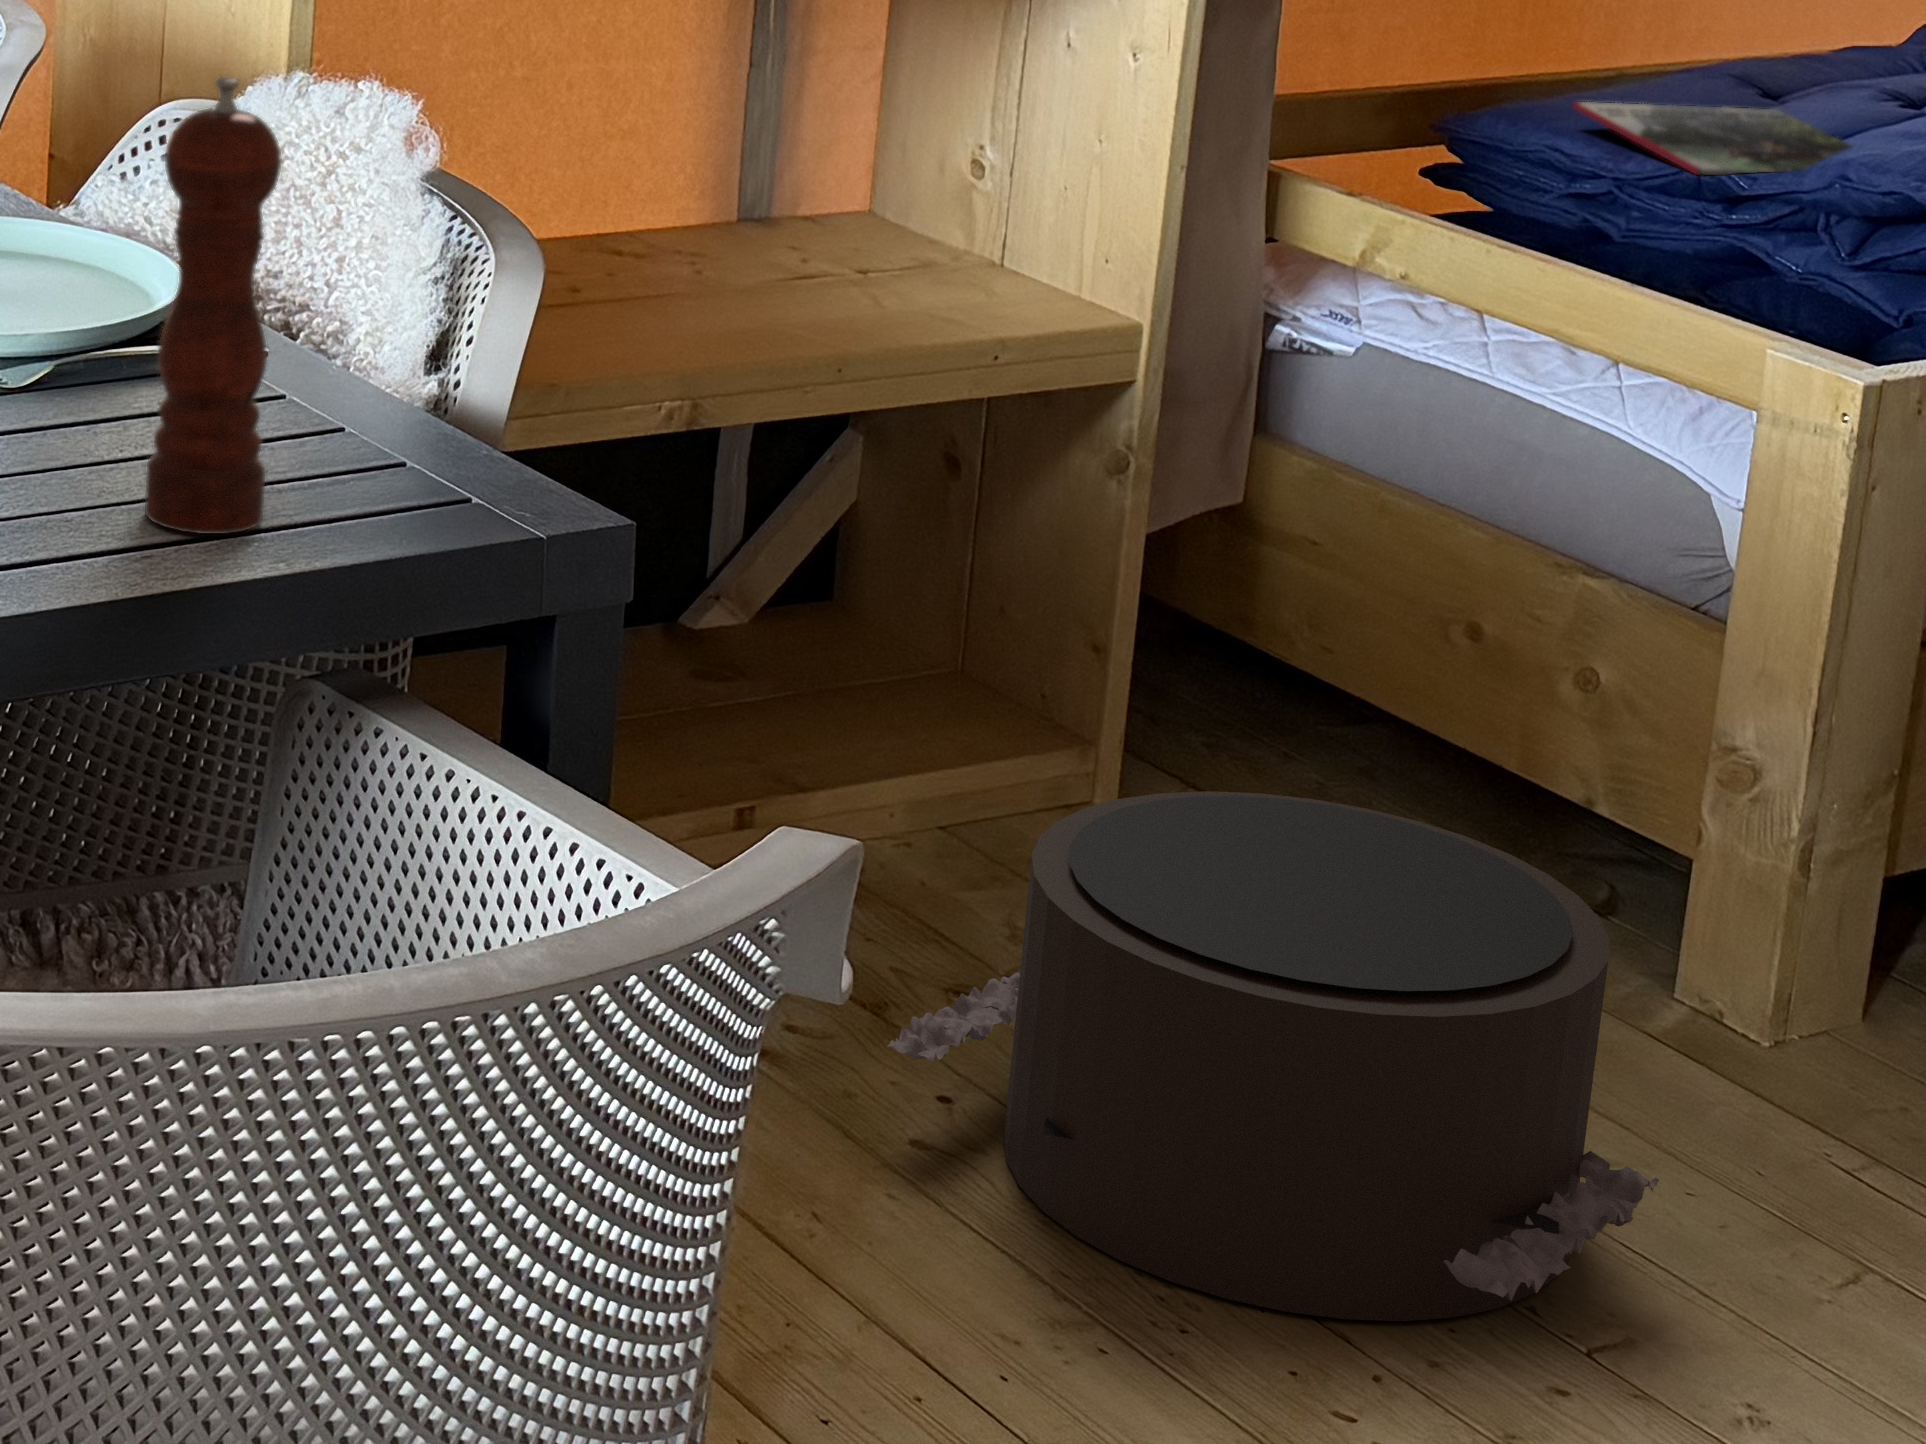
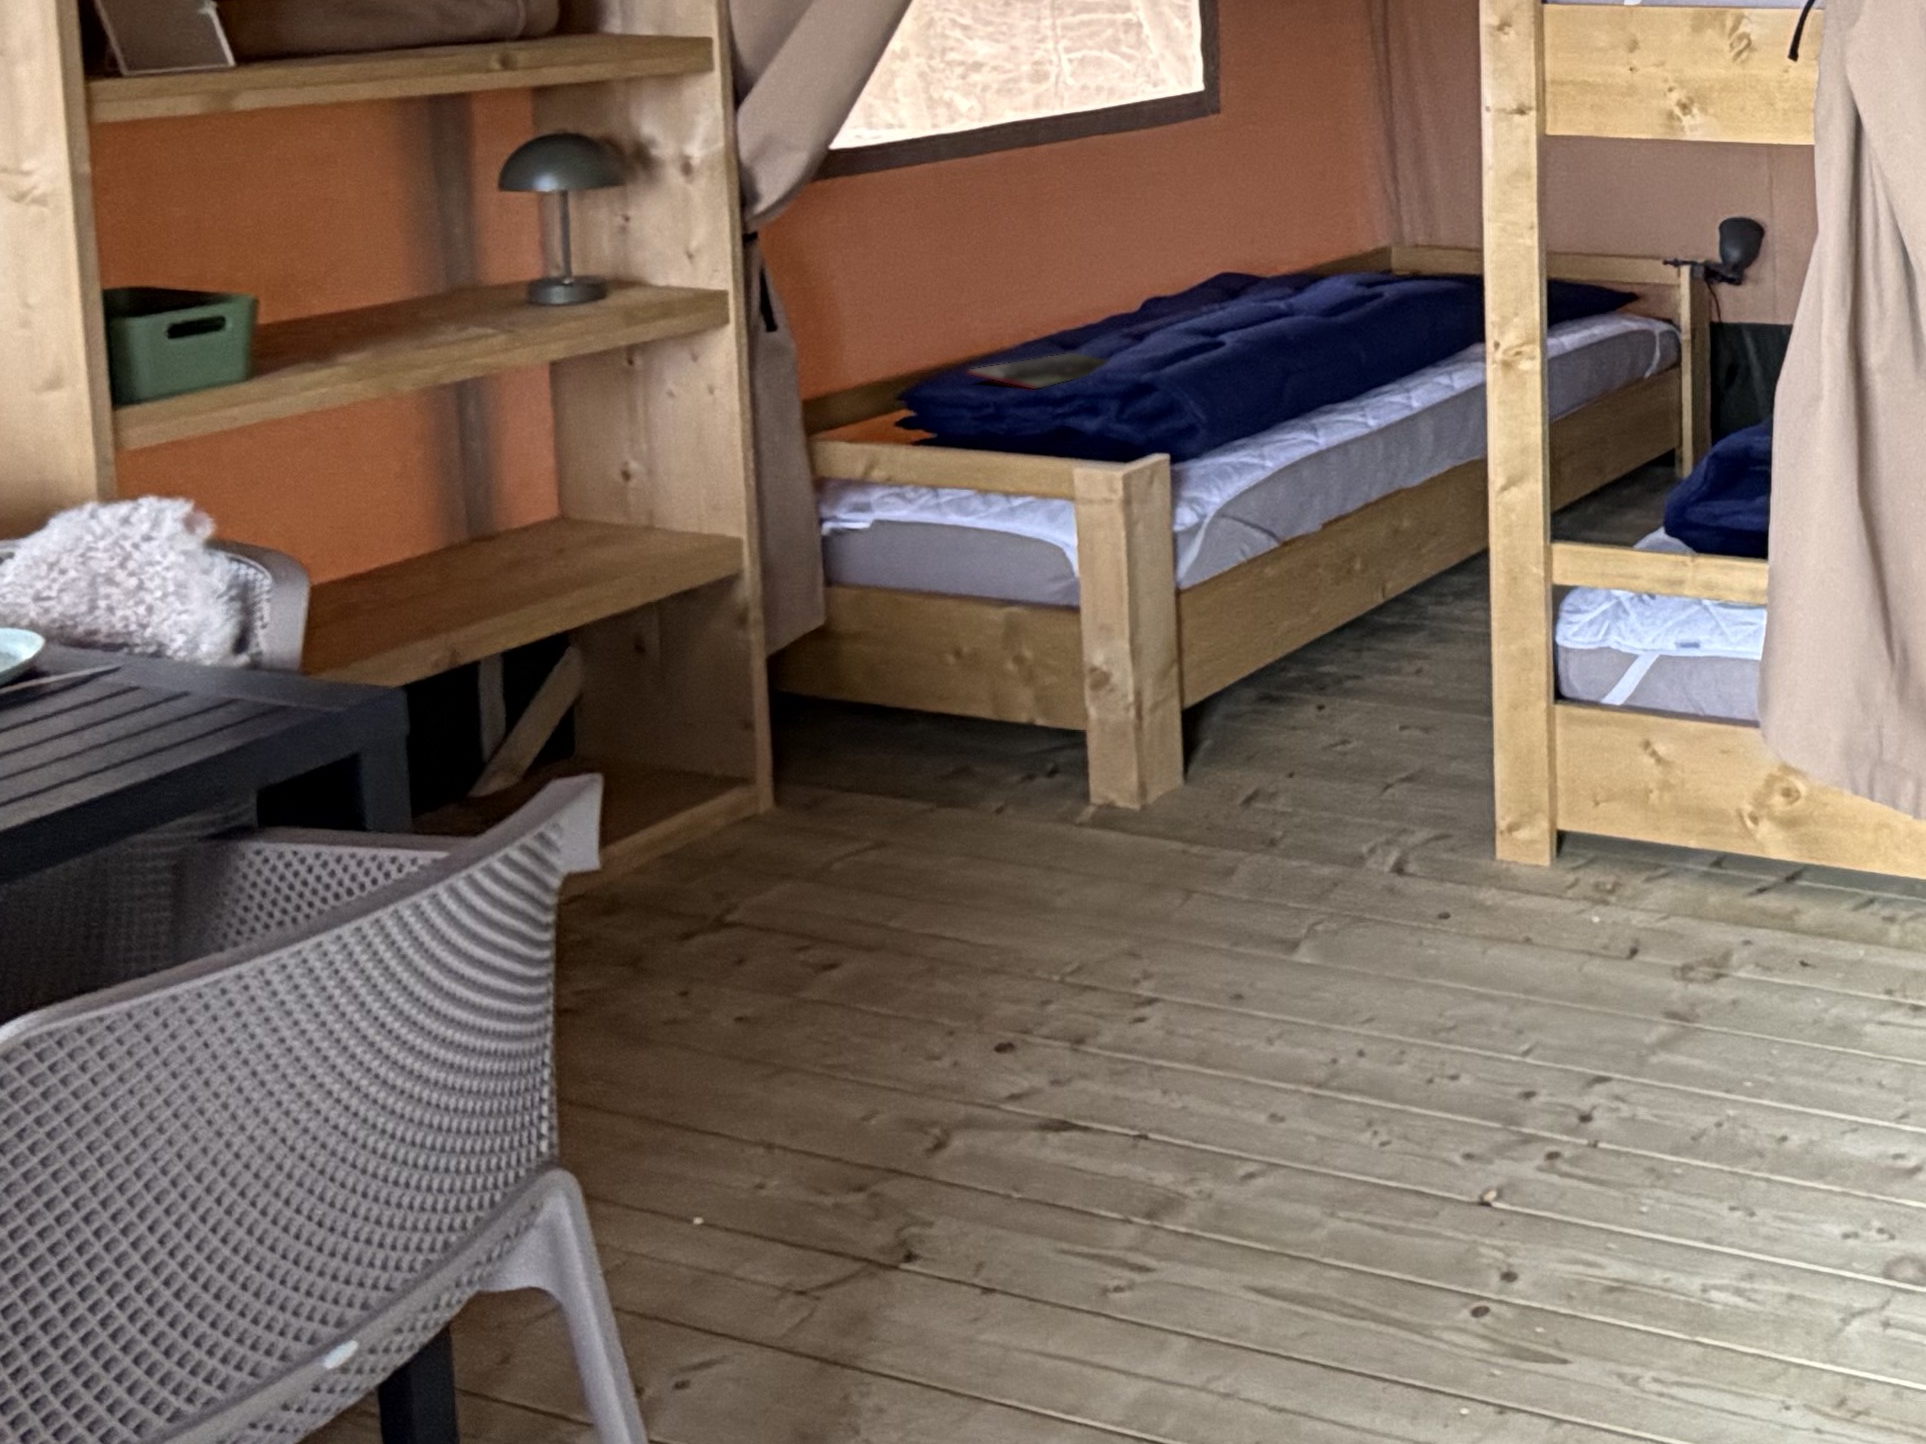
pepper mill: present [145,77,282,534] -> none [74,456,185,732]
pouf: present [888,791,1659,1321] -> none [658,741,1103,1021]

